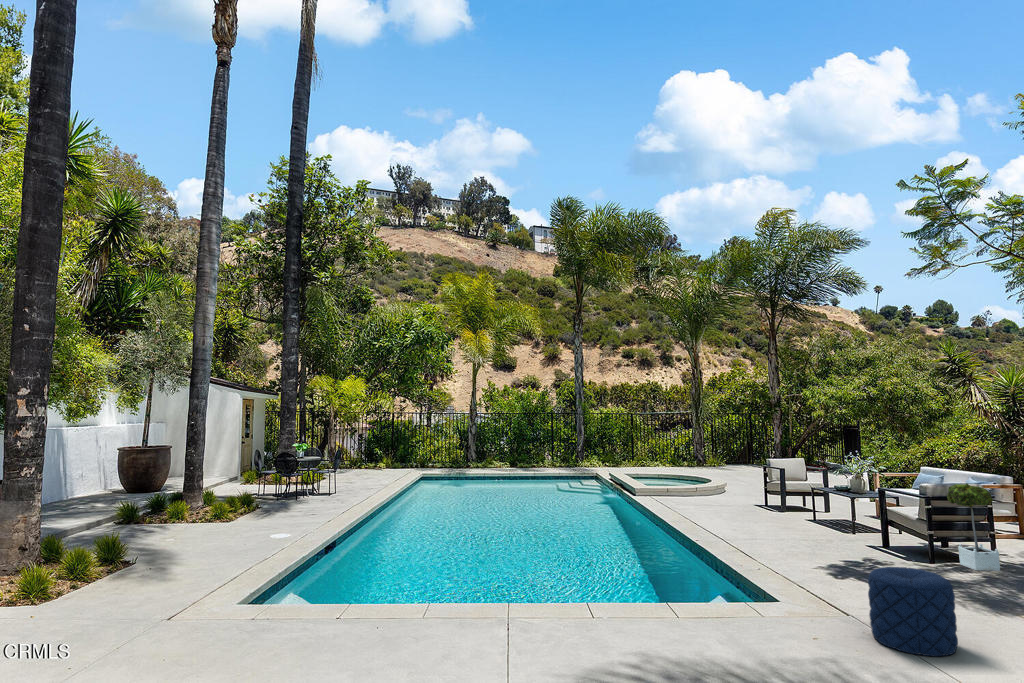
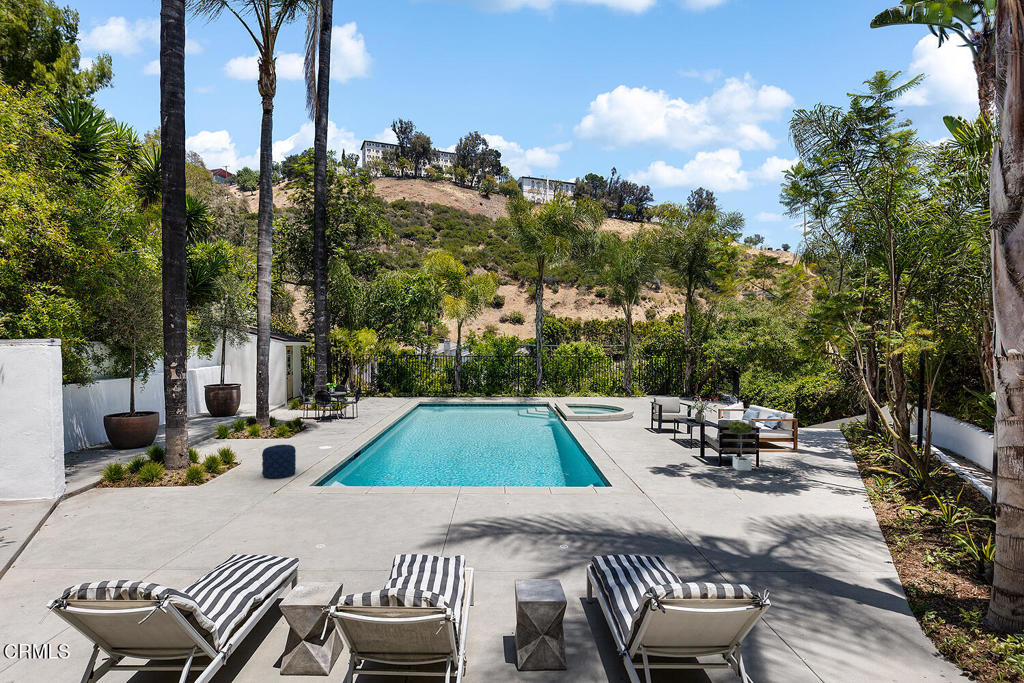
pouf: present [868,567,958,656] -> present [262,445,296,479]

